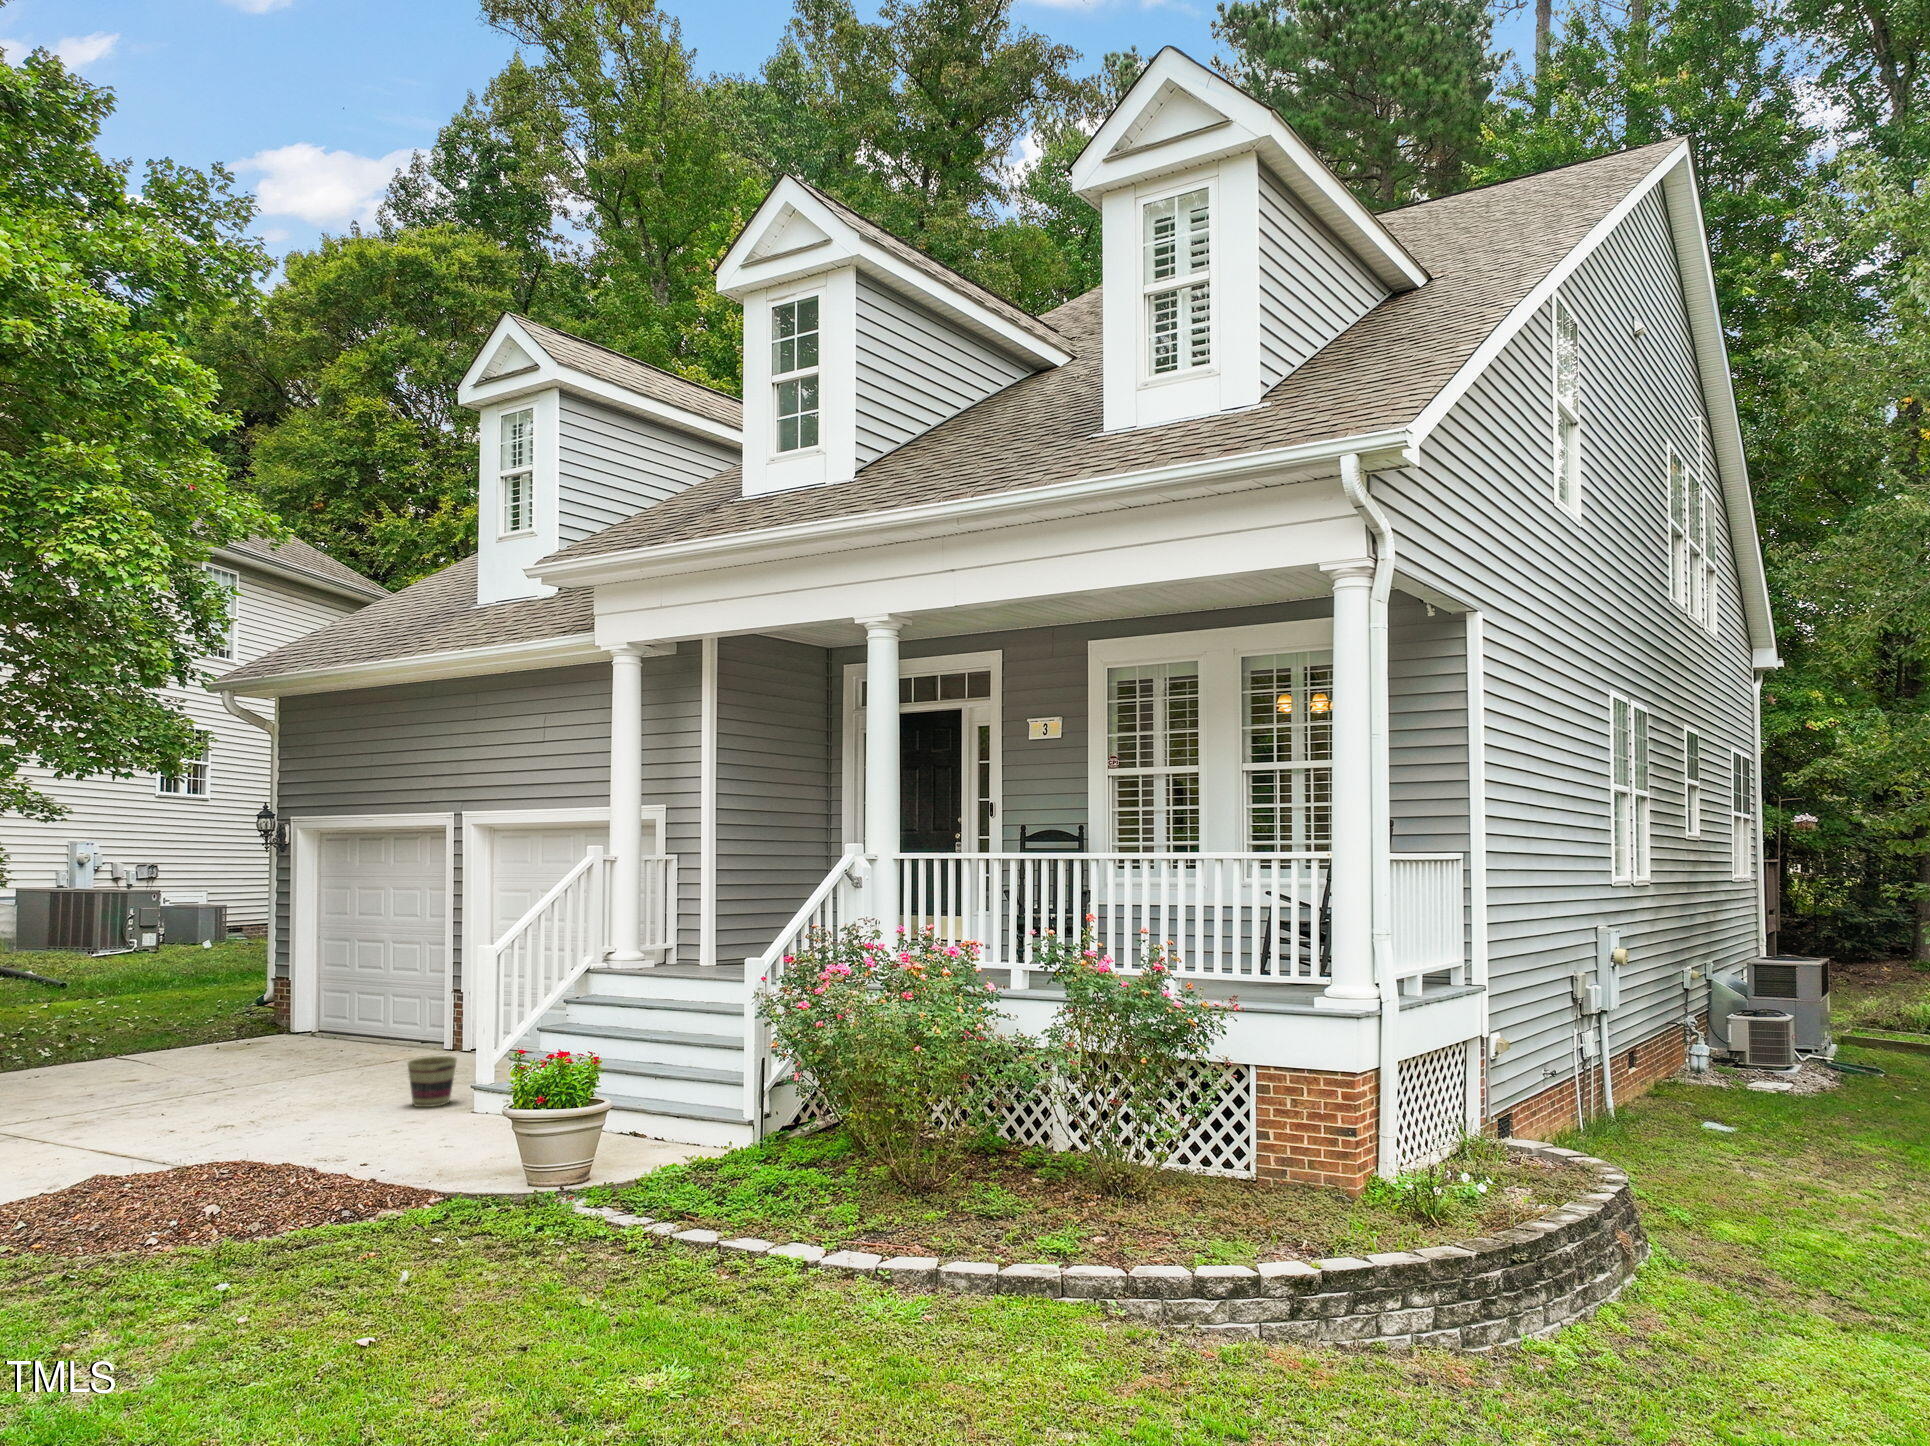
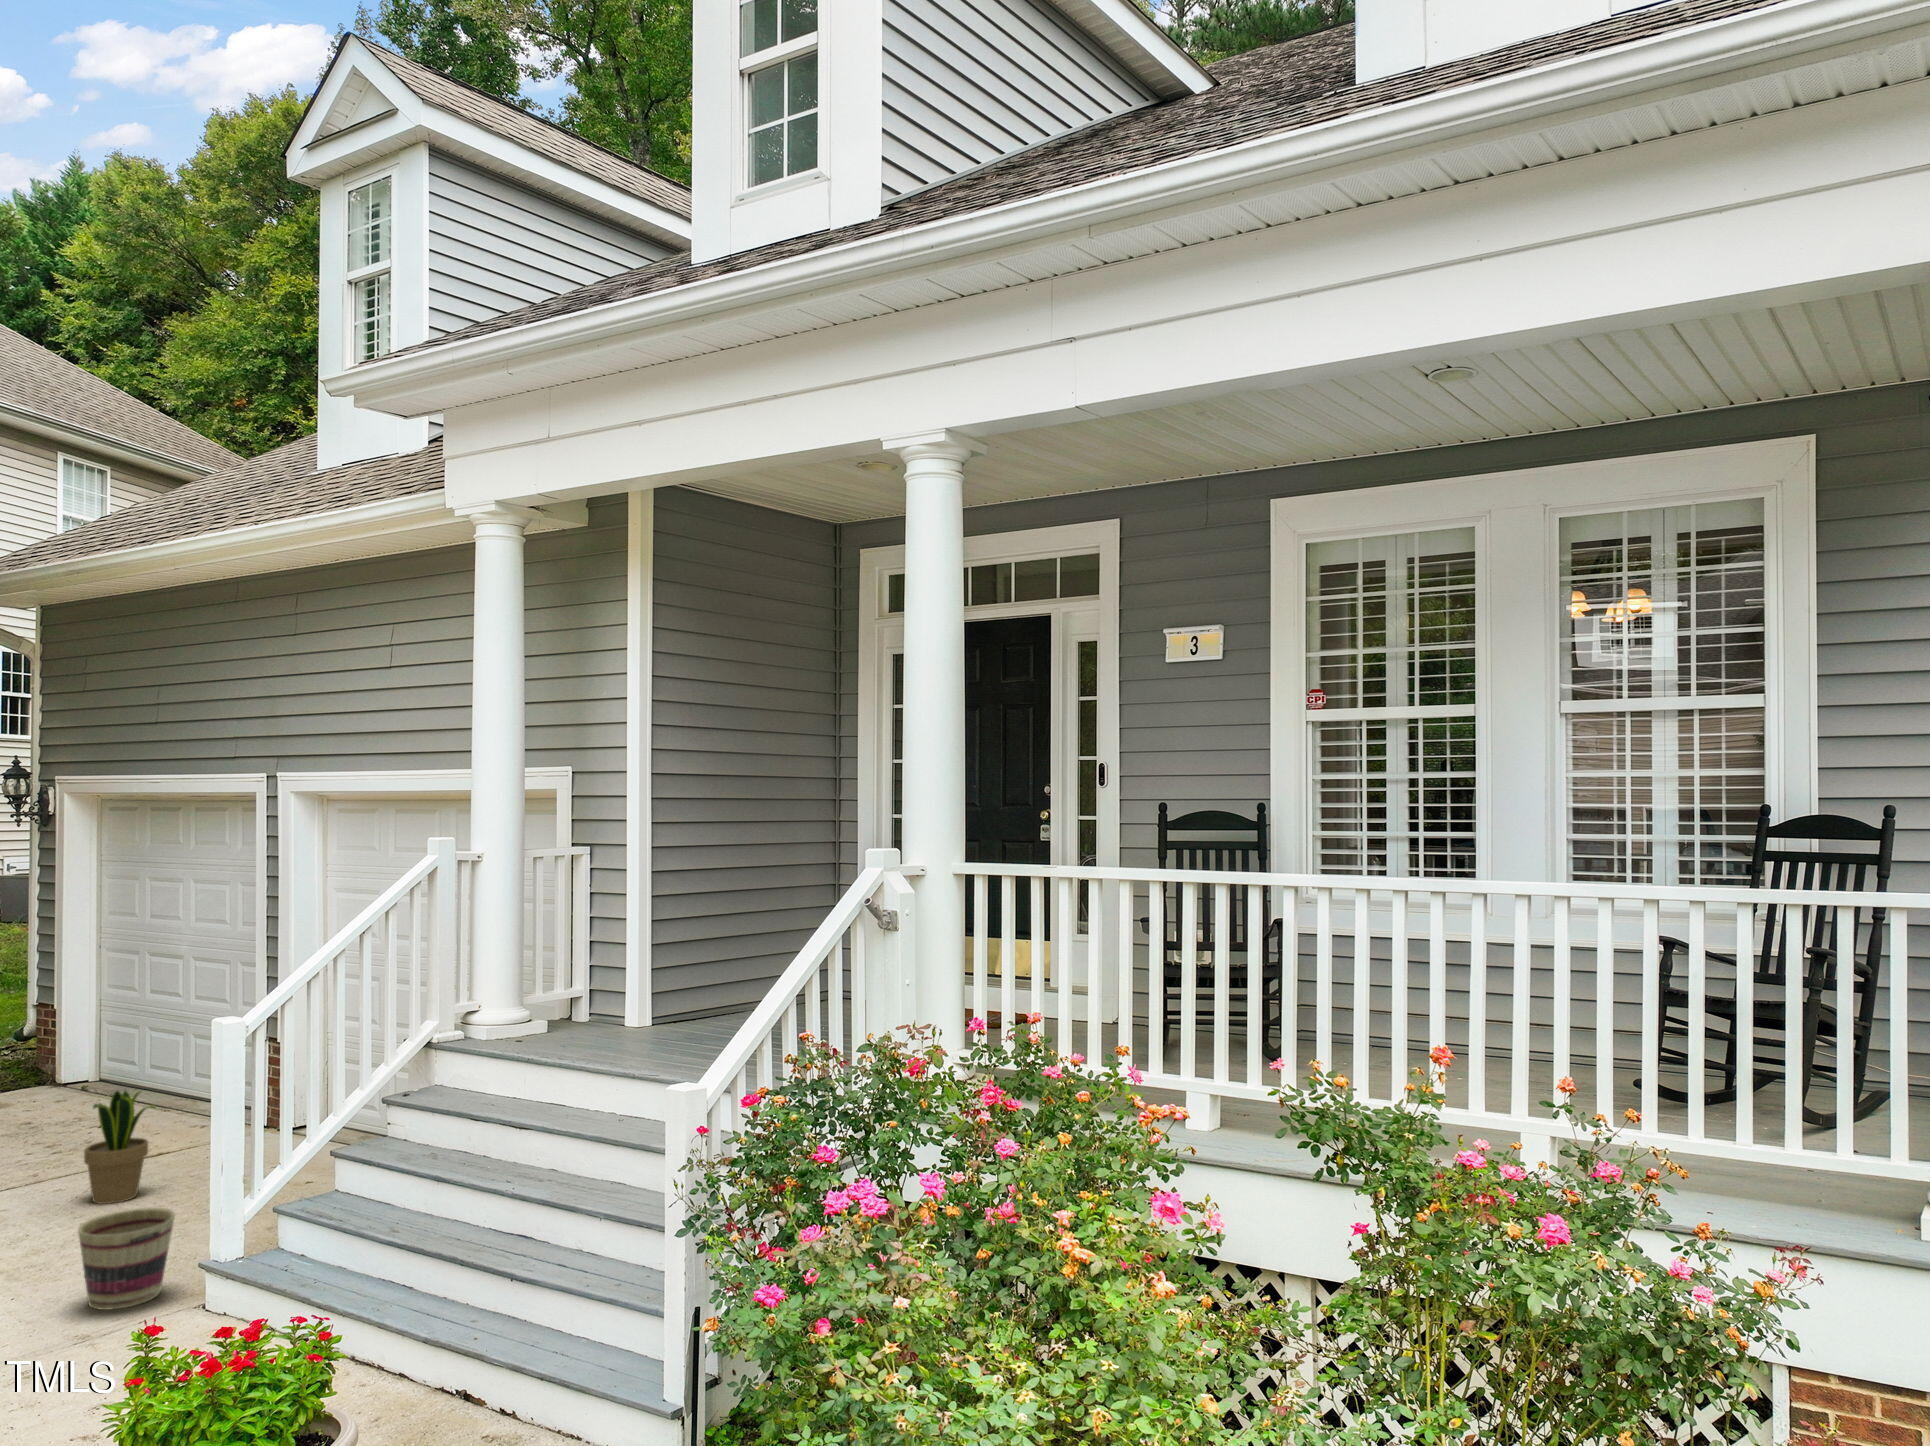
potted plant: none [369,1006,412,1076] -> present [84,1091,156,1204]

